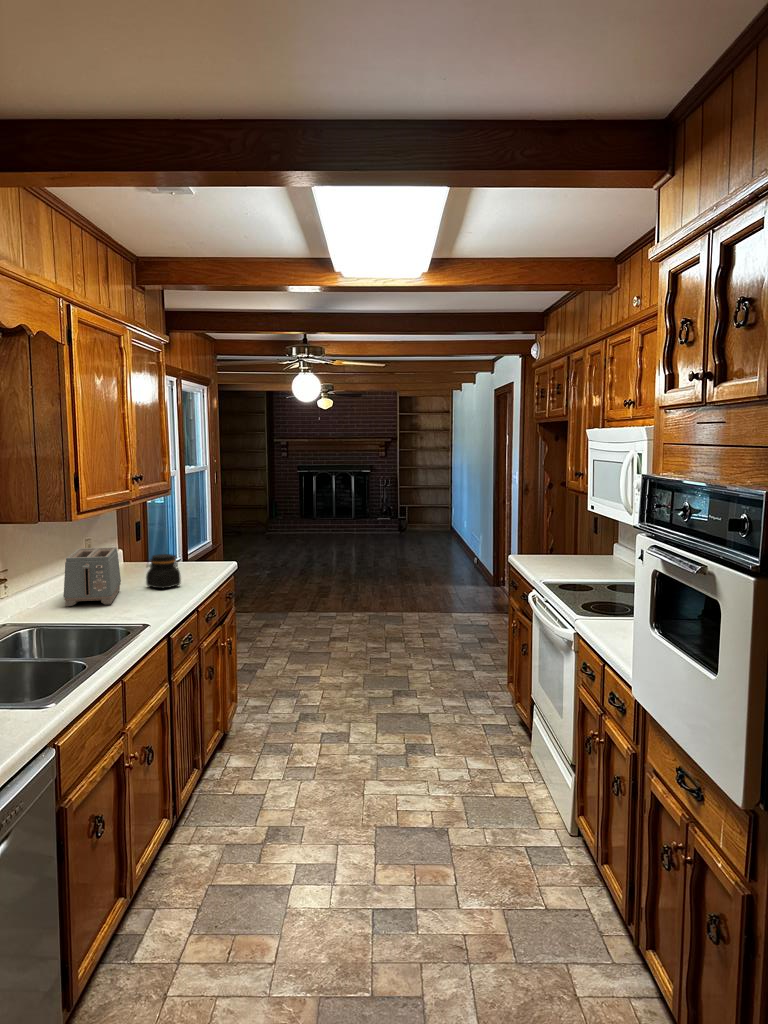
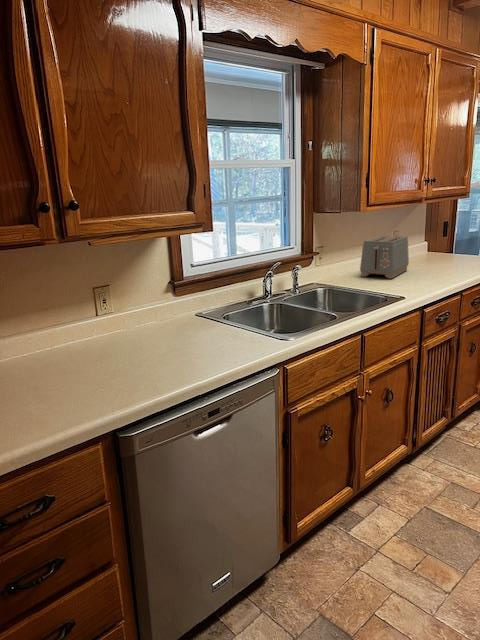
jar: present [146,554,181,588] -> none [429,245,458,272]

